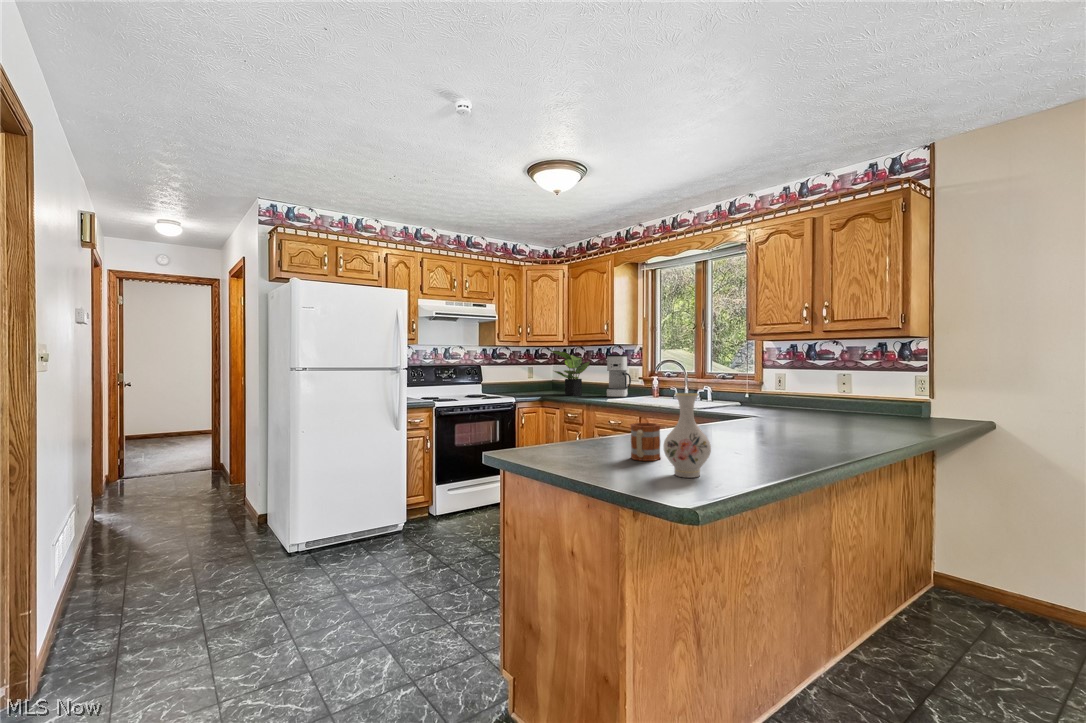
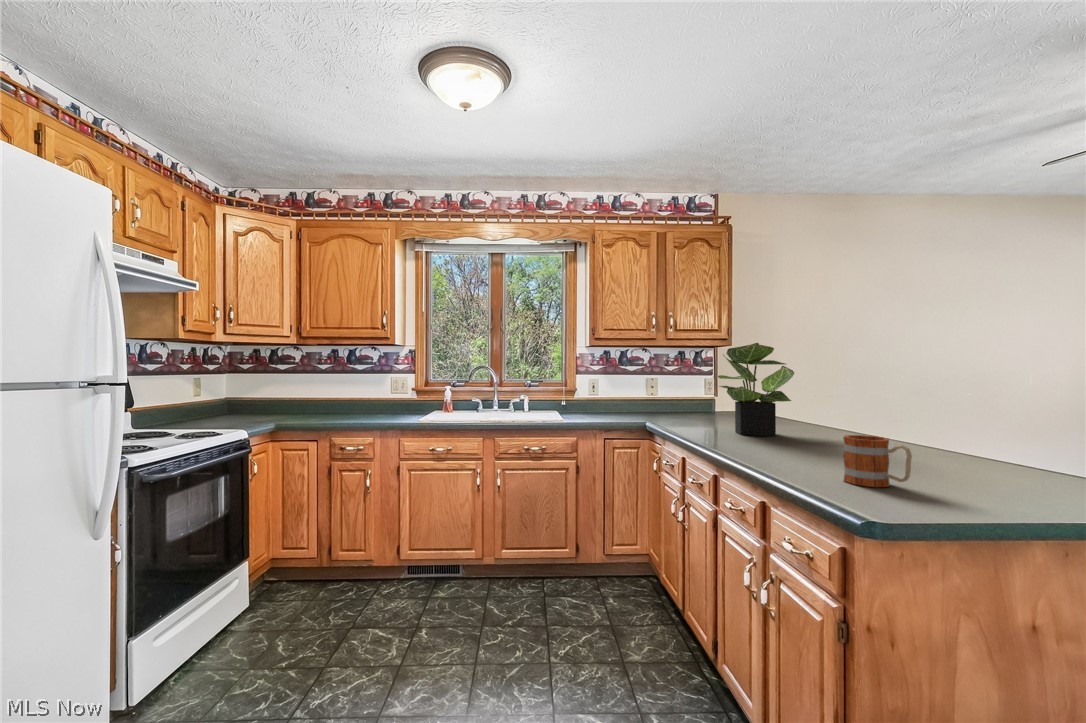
potted plant: present [550,350,590,396] -> present [718,343,794,436]
coffee maker: present [607,355,631,397] -> none [364,358,400,415]
vase: present [664,393,711,478] -> none [958,391,1037,496]

